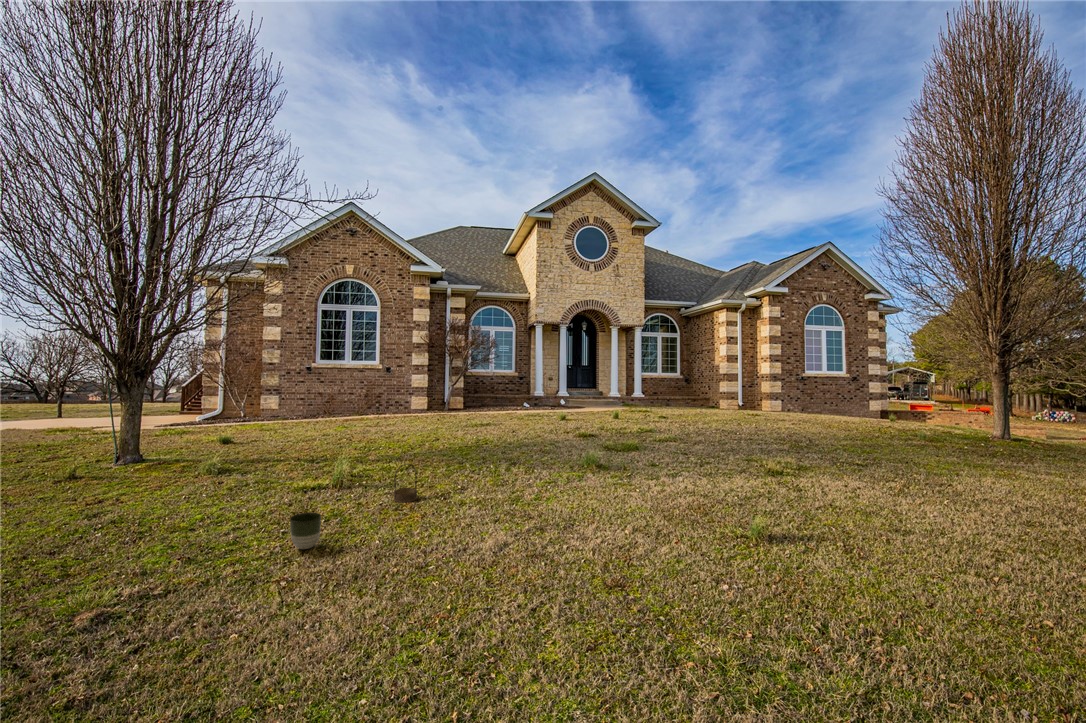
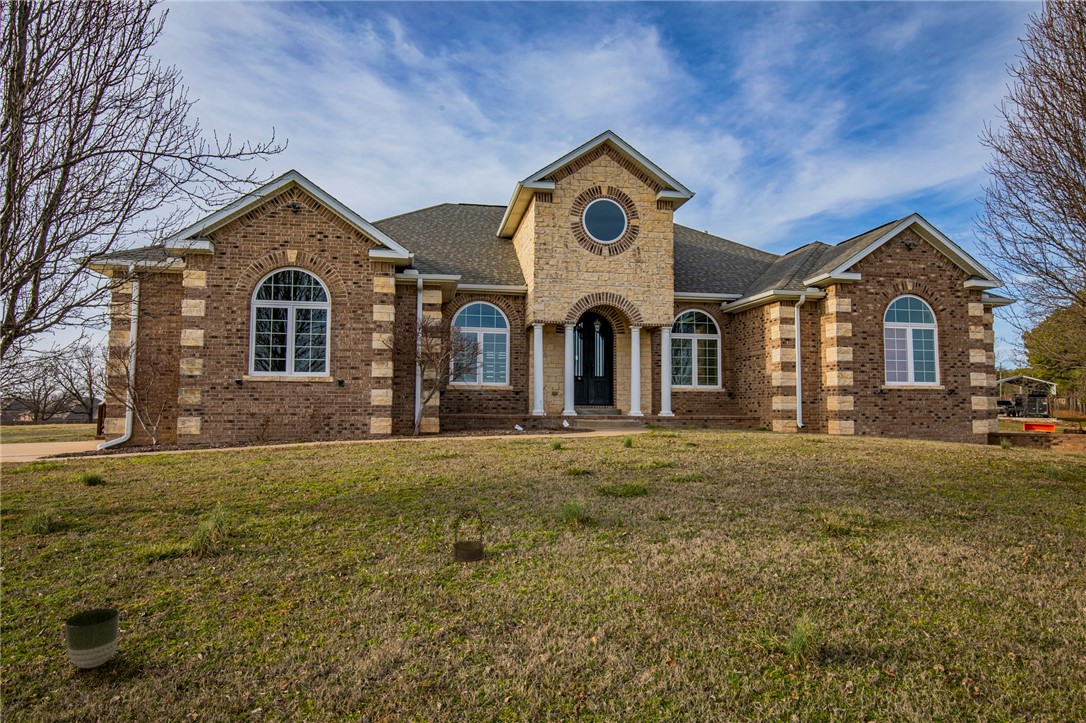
basket: present [394,464,417,502] -> present [454,509,484,561]

